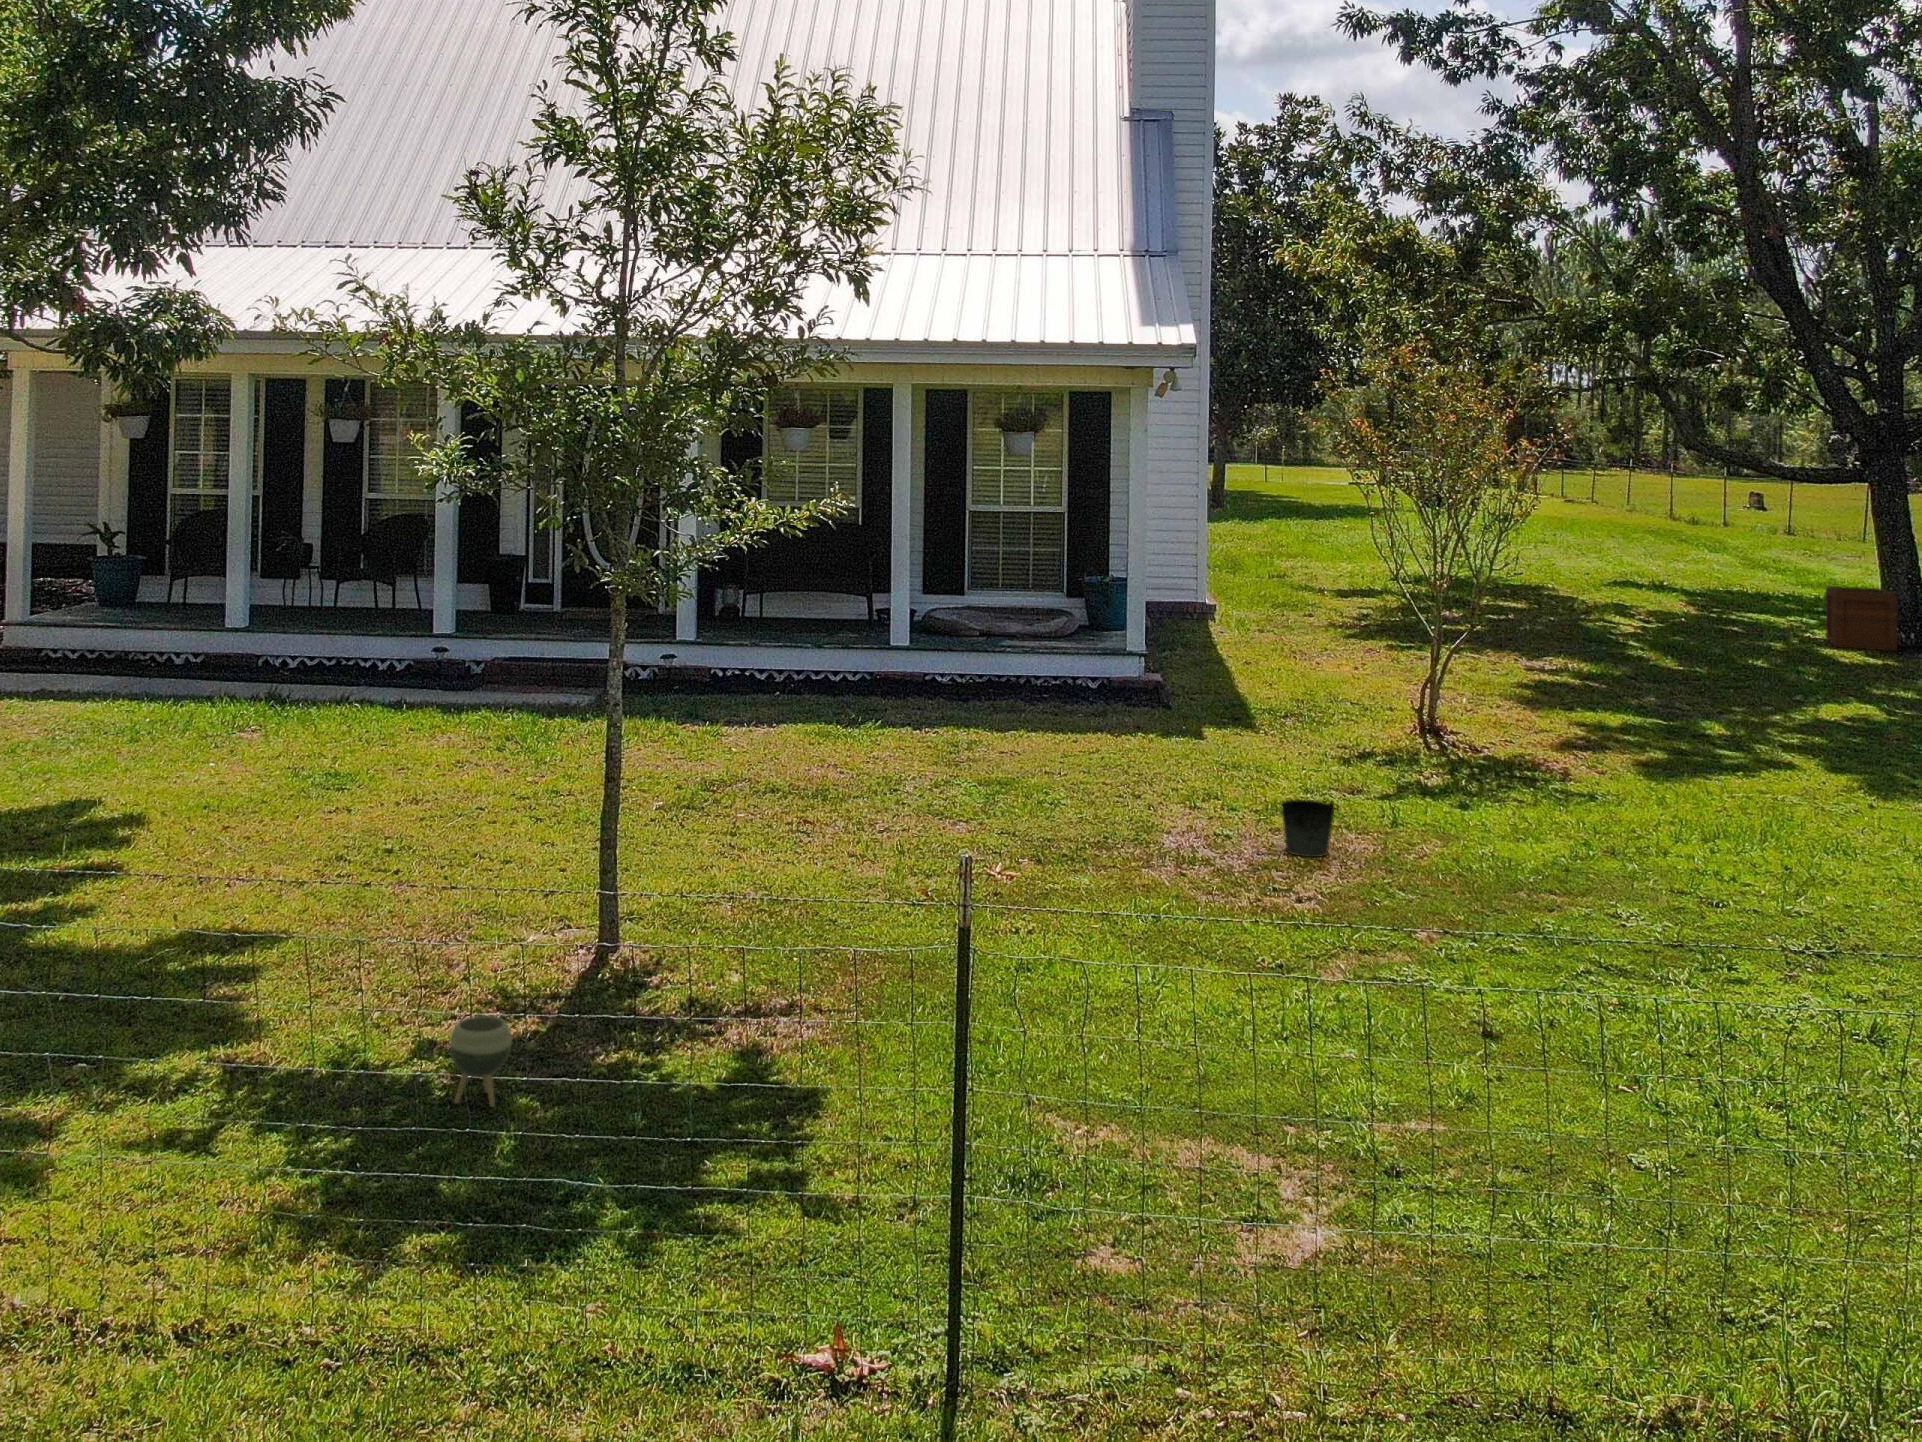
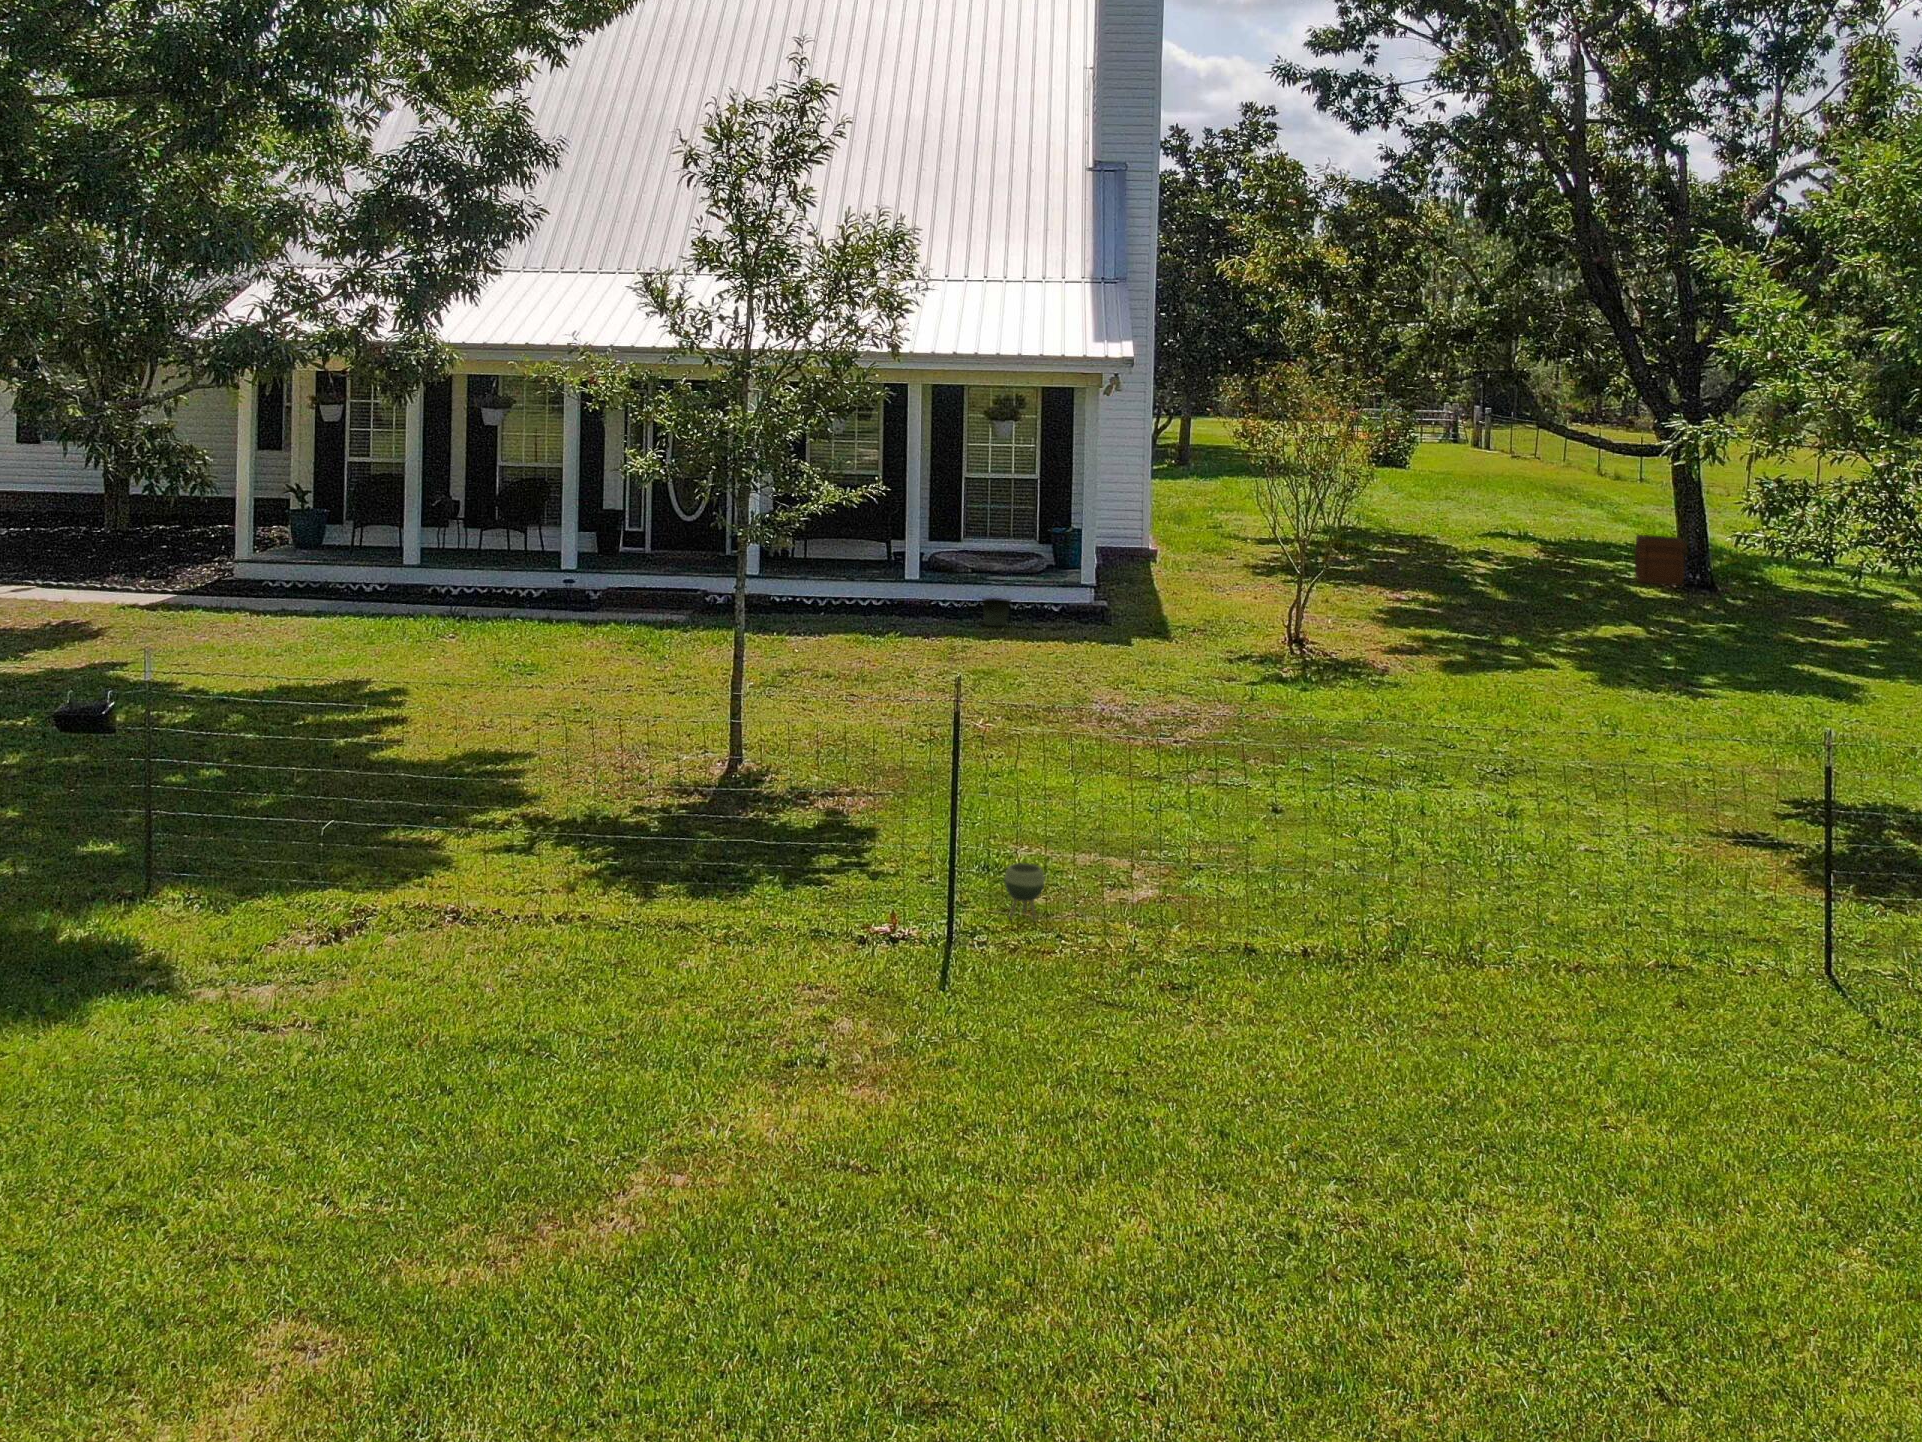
bucket: present [1281,799,1338,857] -> present [982,598,1011,626]
planter: present [449,1016,512,1107] -> present [1005,863,1045,921]

